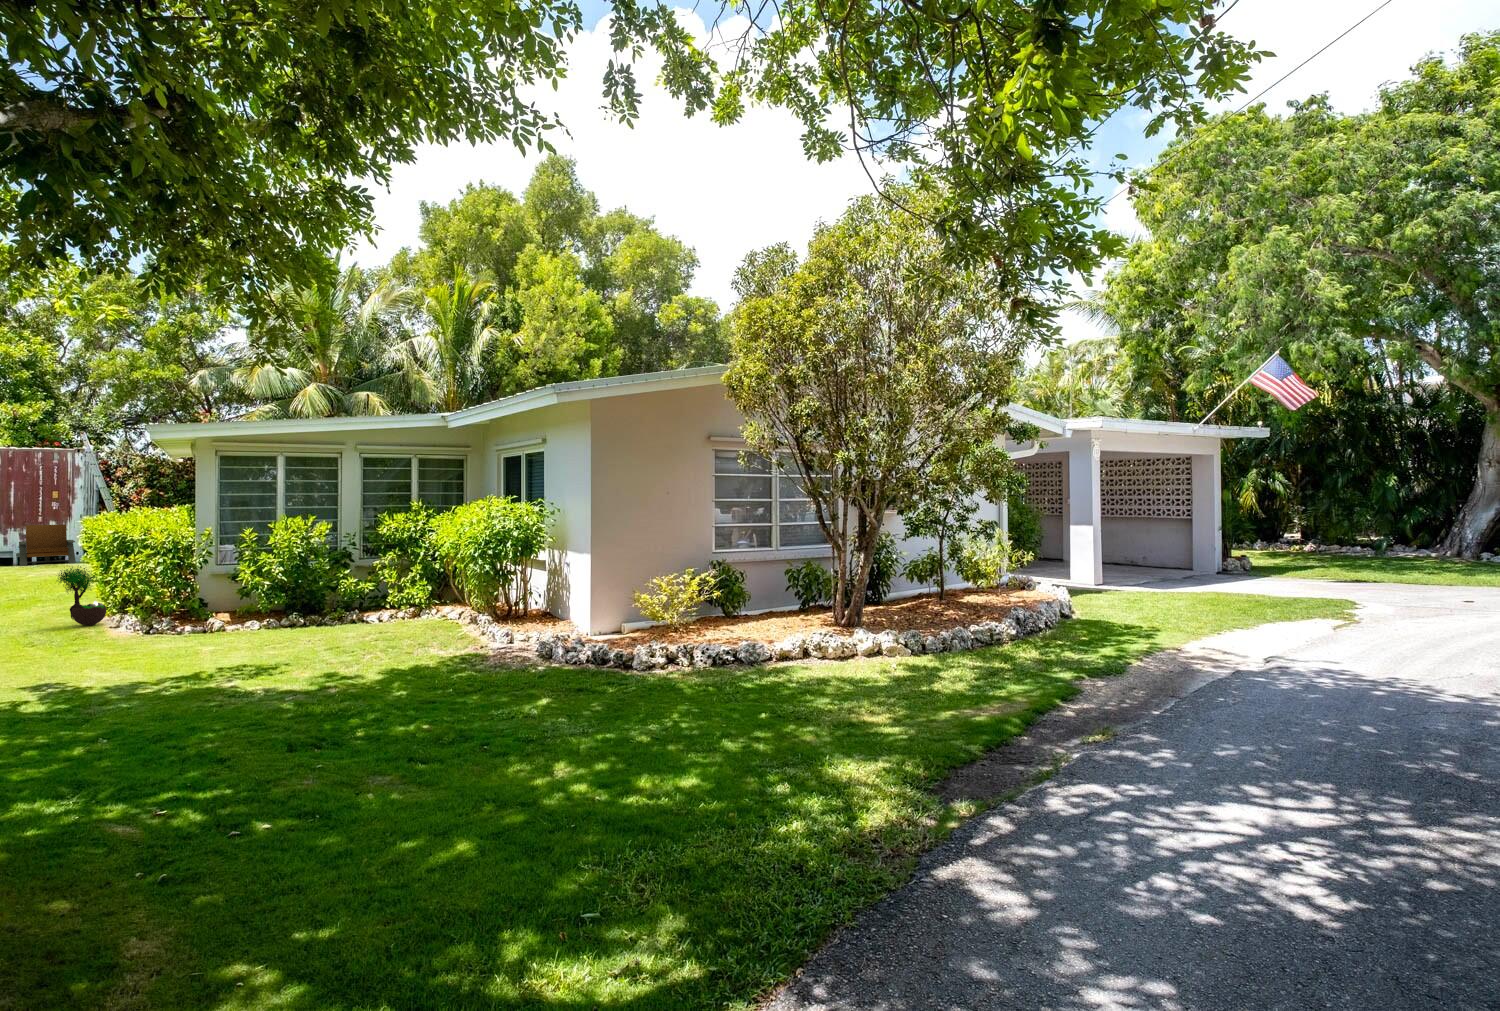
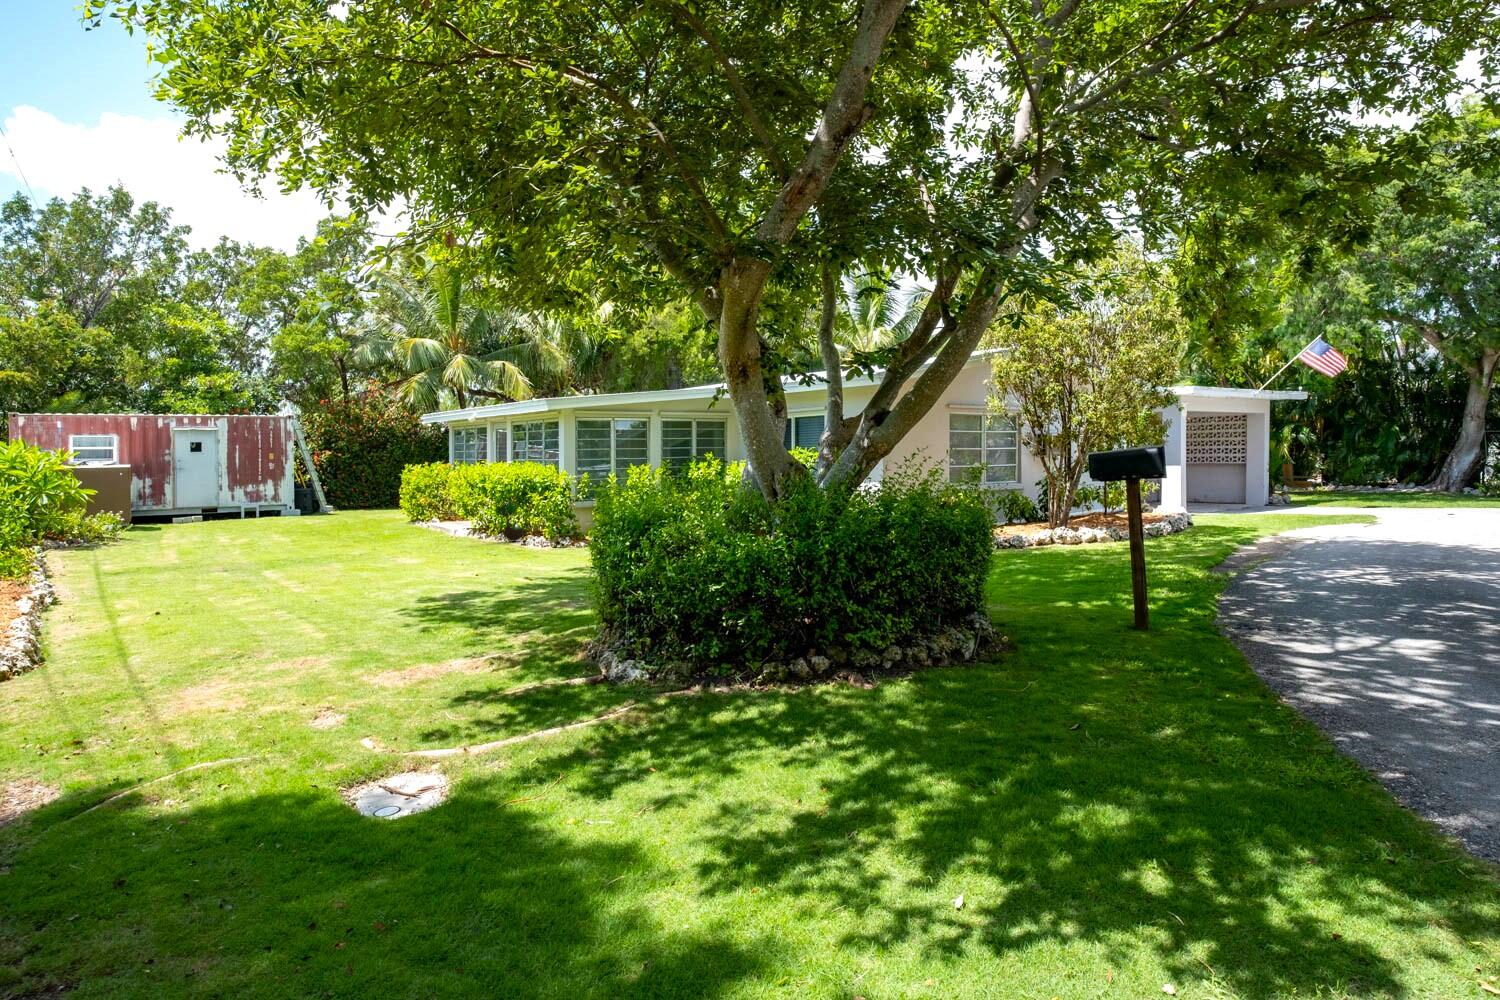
lounge chair: present [19,524,76,566] -> present [1280,464,1312,494]

